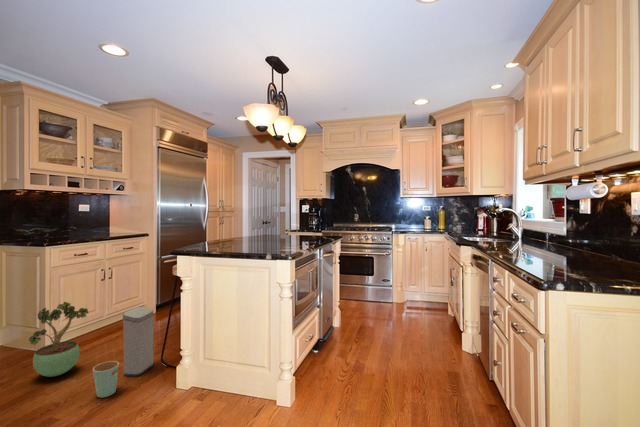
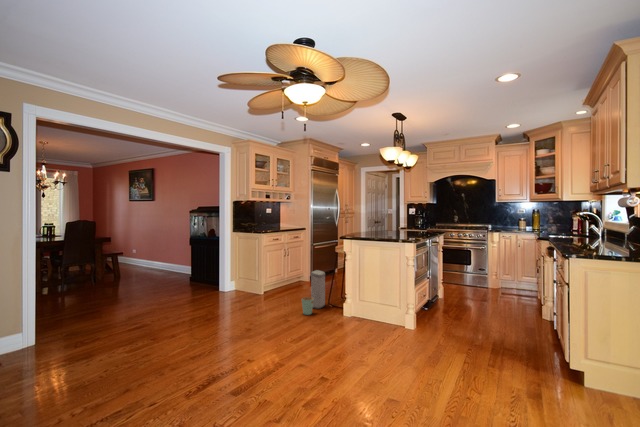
potted plant: present [29,302,88,377] -> none [265,264,290,305]

